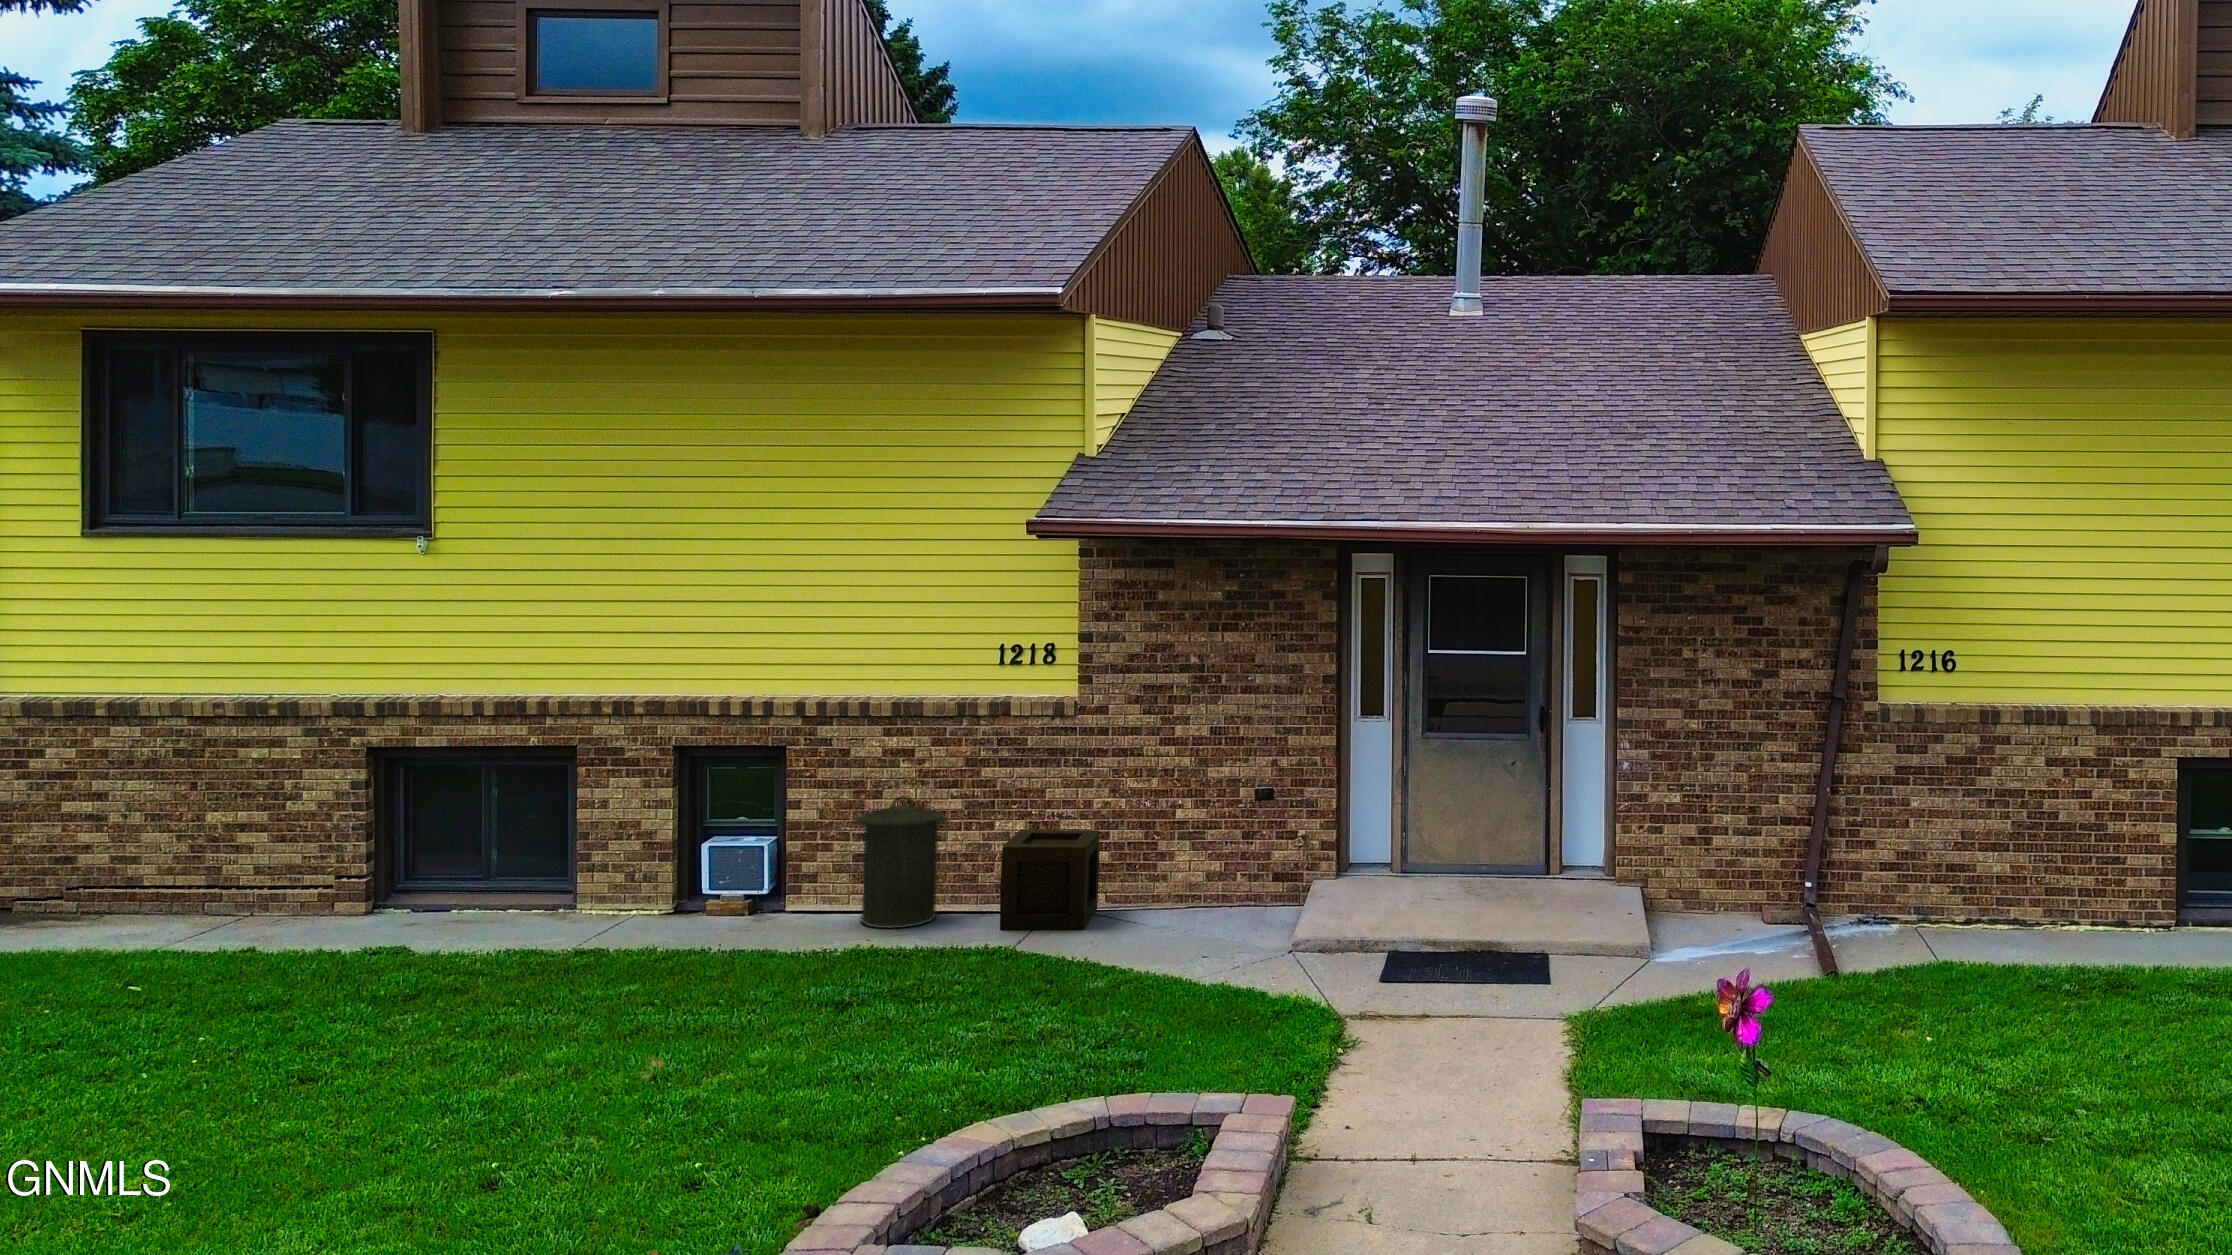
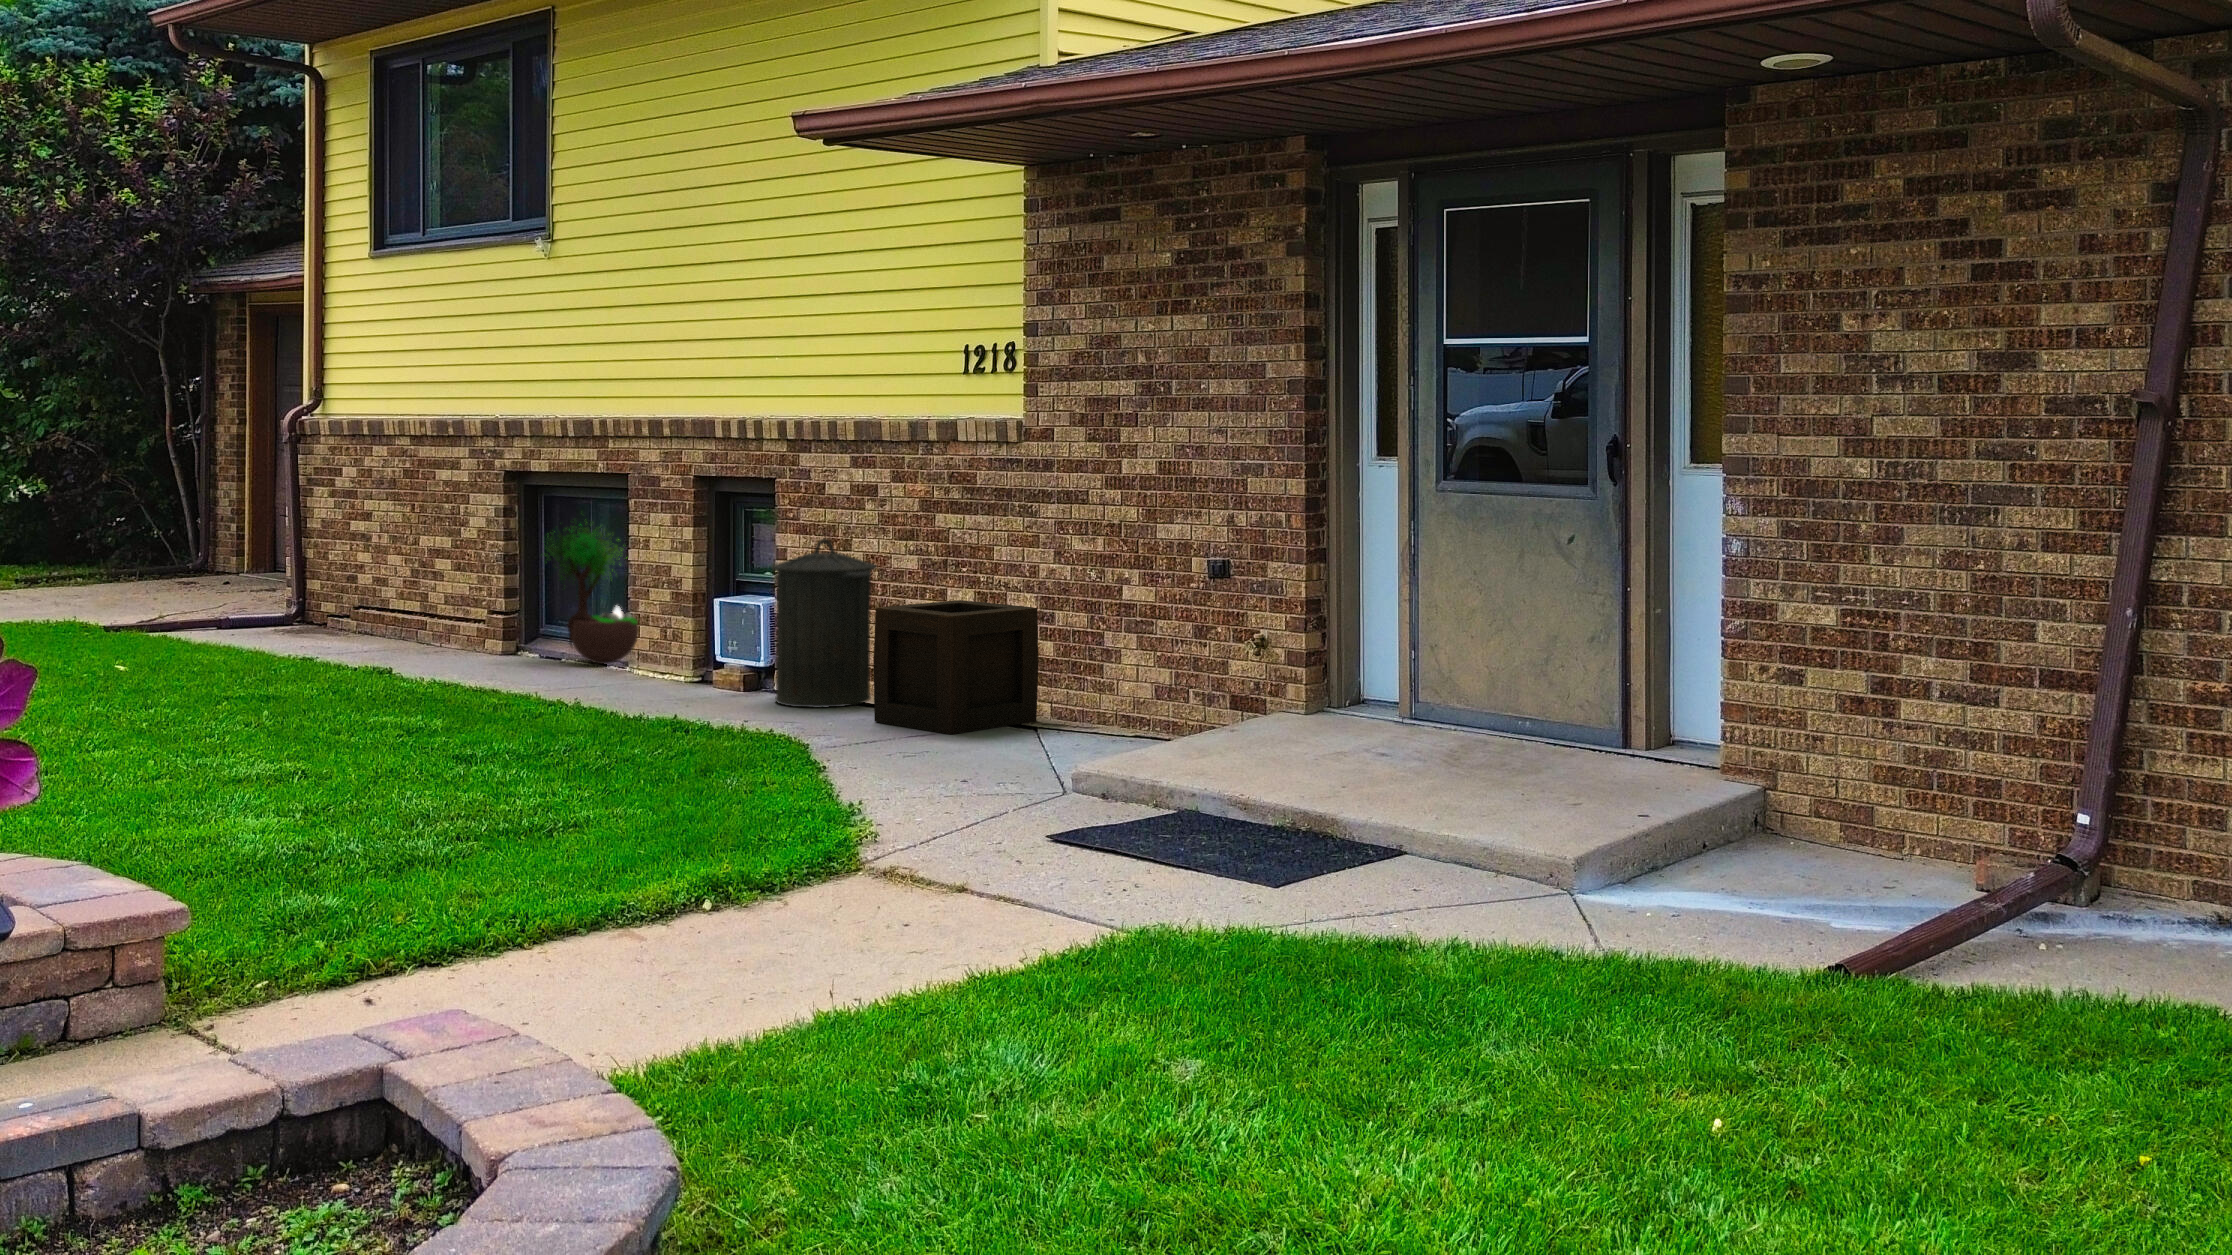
potted tree: none [519,786,614,918] -> present [543,522,639,664]

